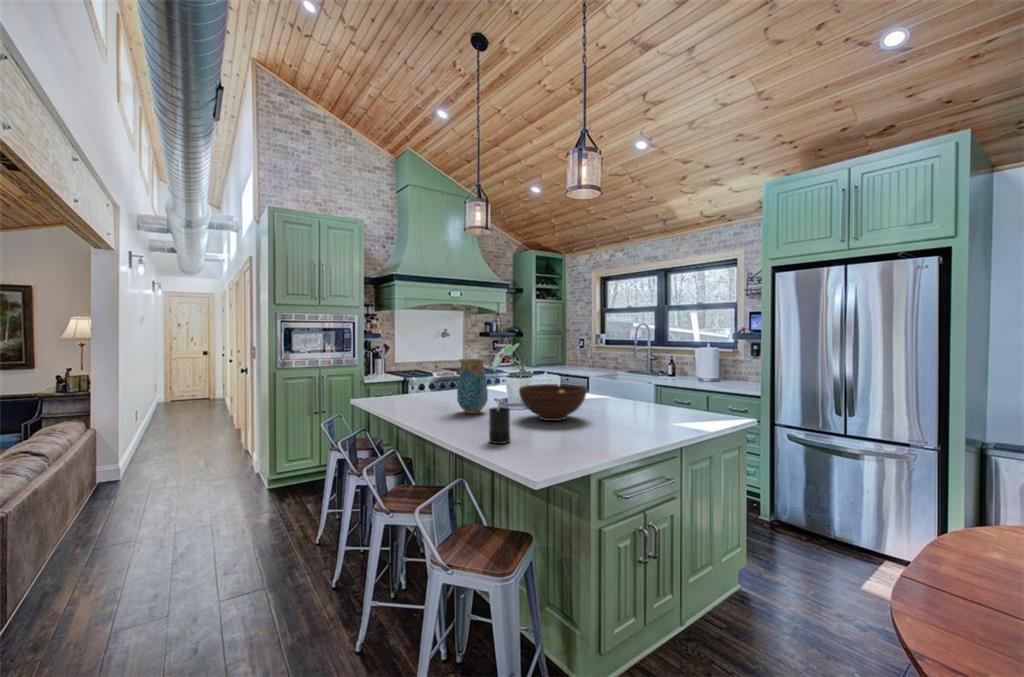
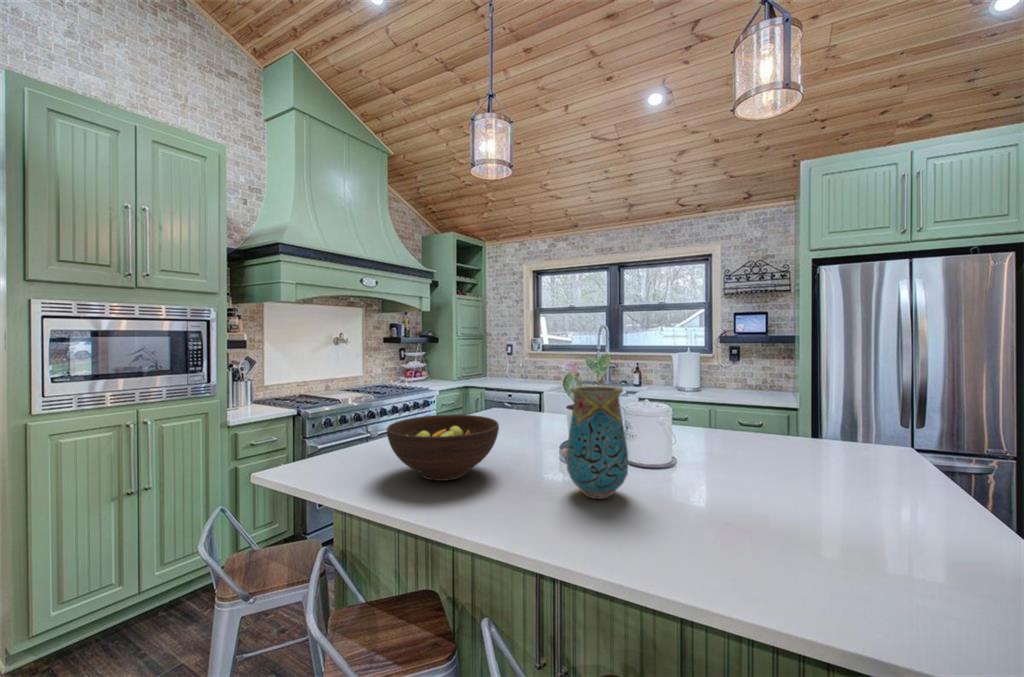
fruit bowl: present [519,384,587,421] -> present [387,415,499,481]
candle: present [489,406,510,444] -> none [860,511,940,631]

